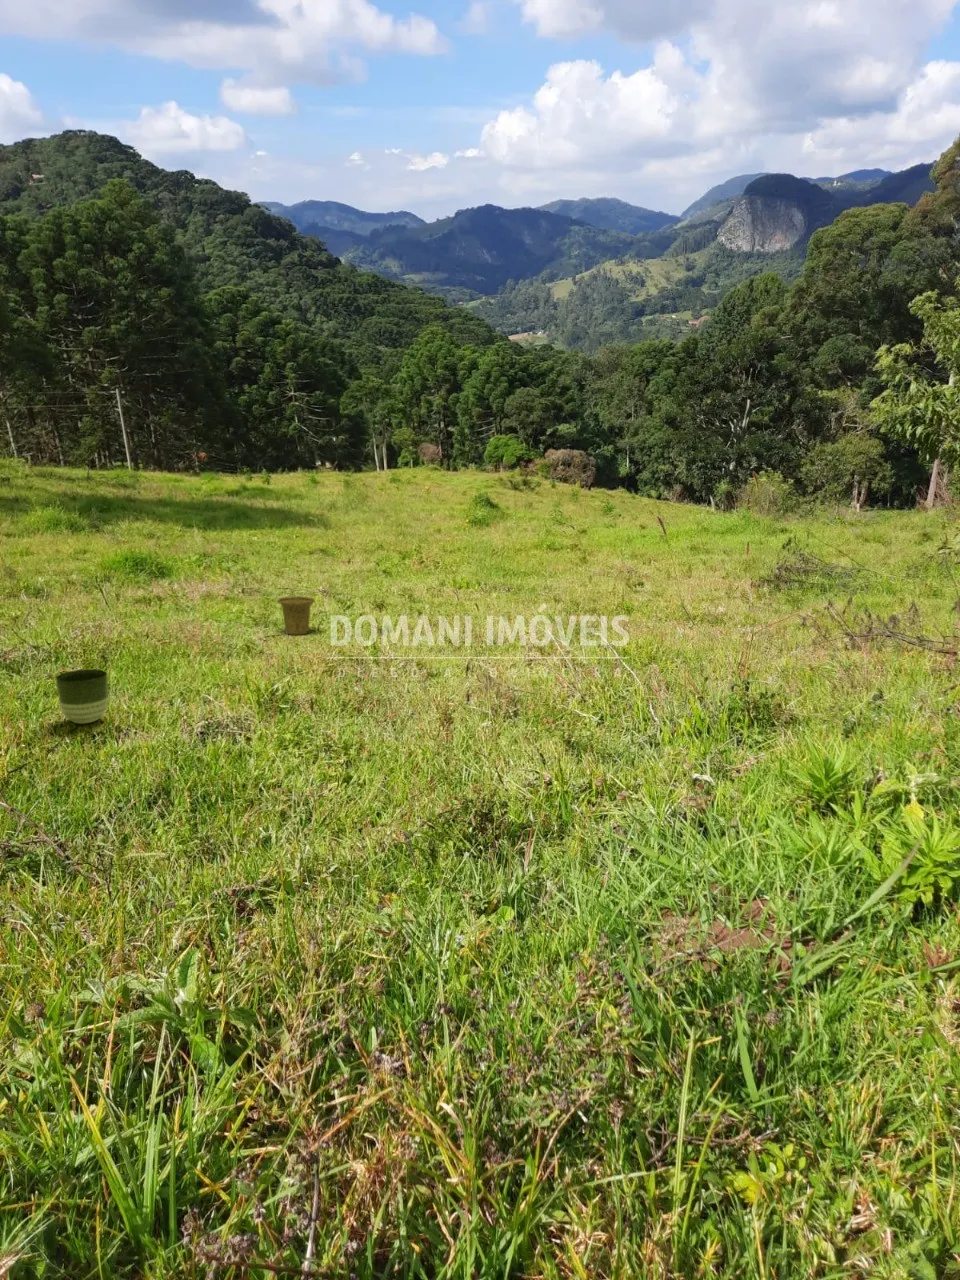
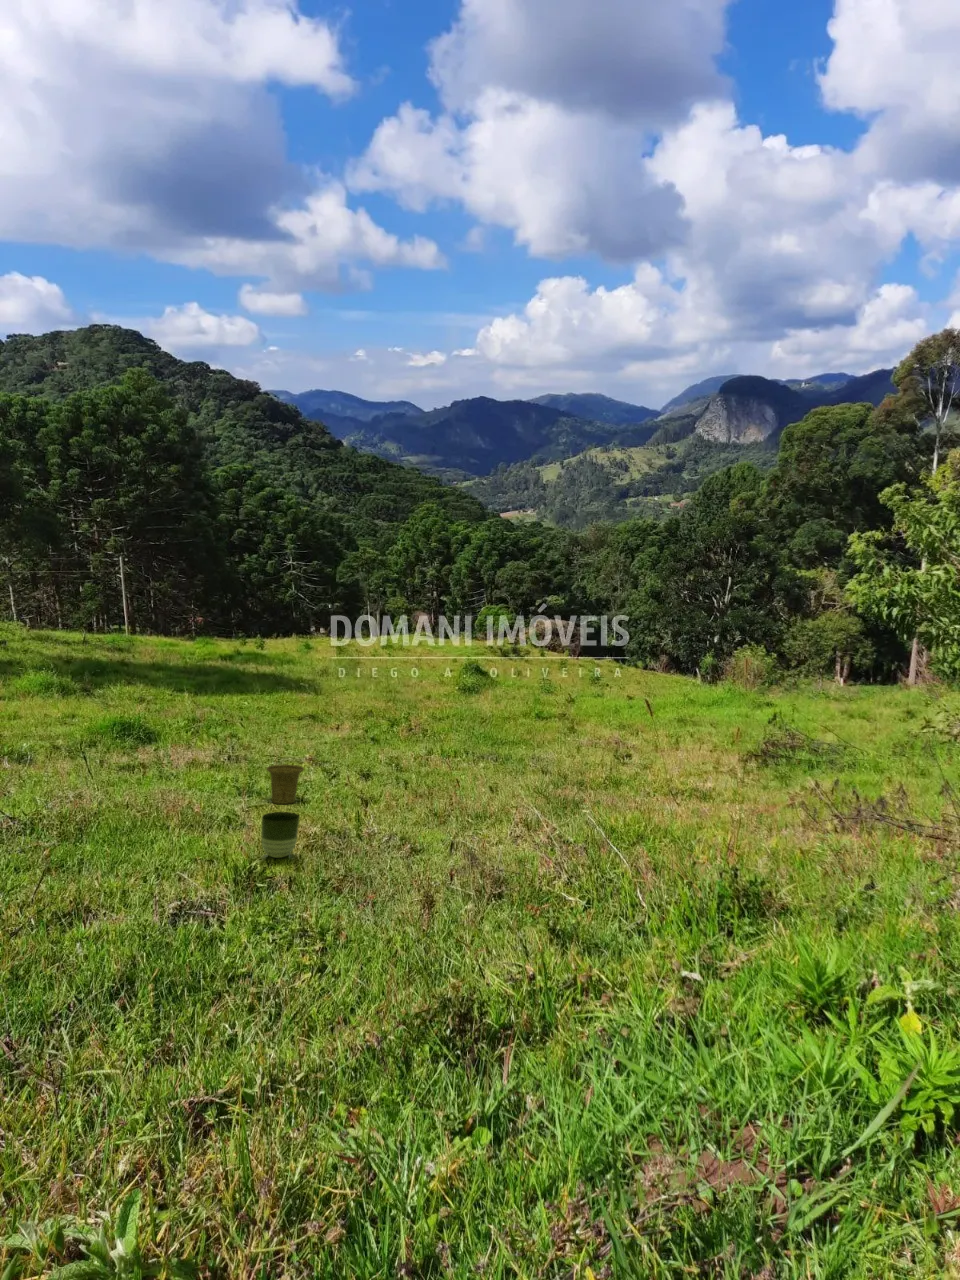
planter: present [56,669,108,724] -> present [262,812,300,858]

